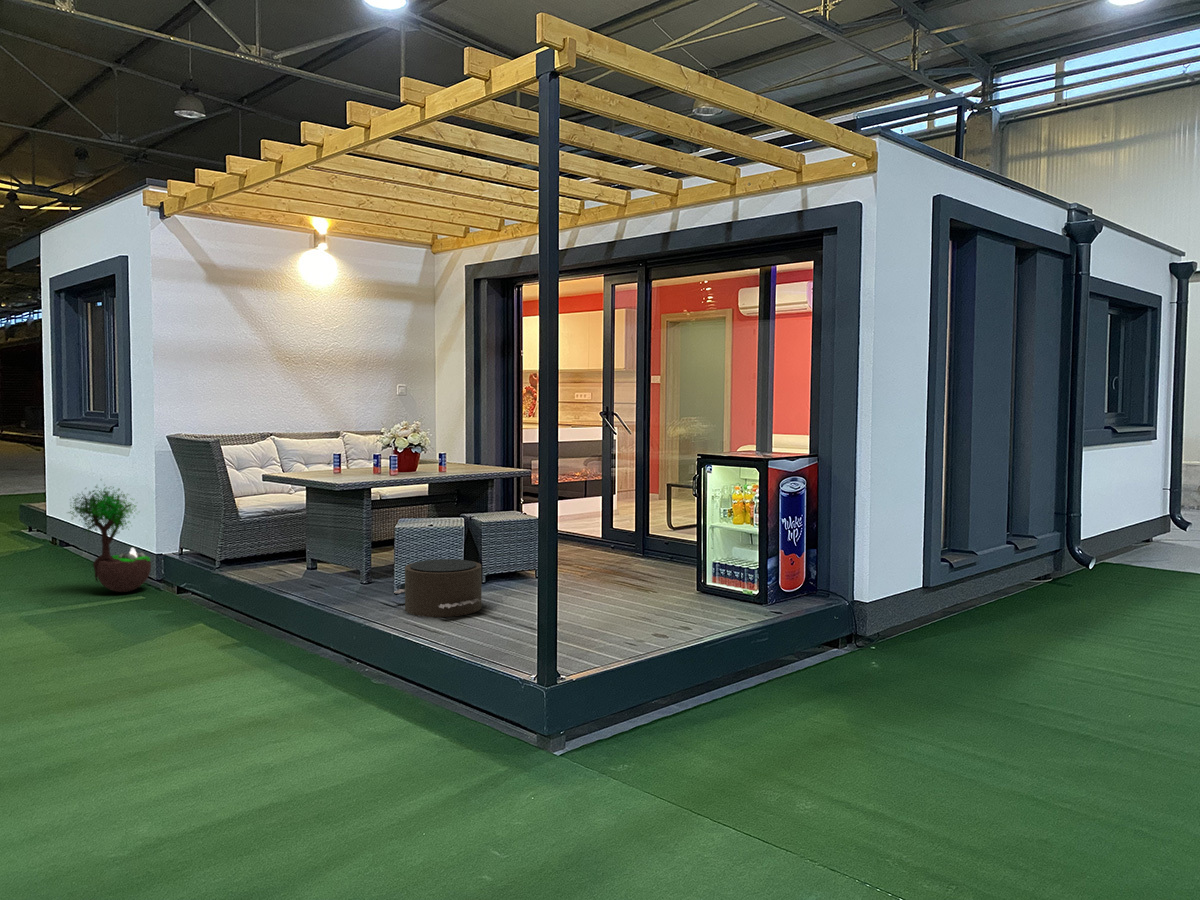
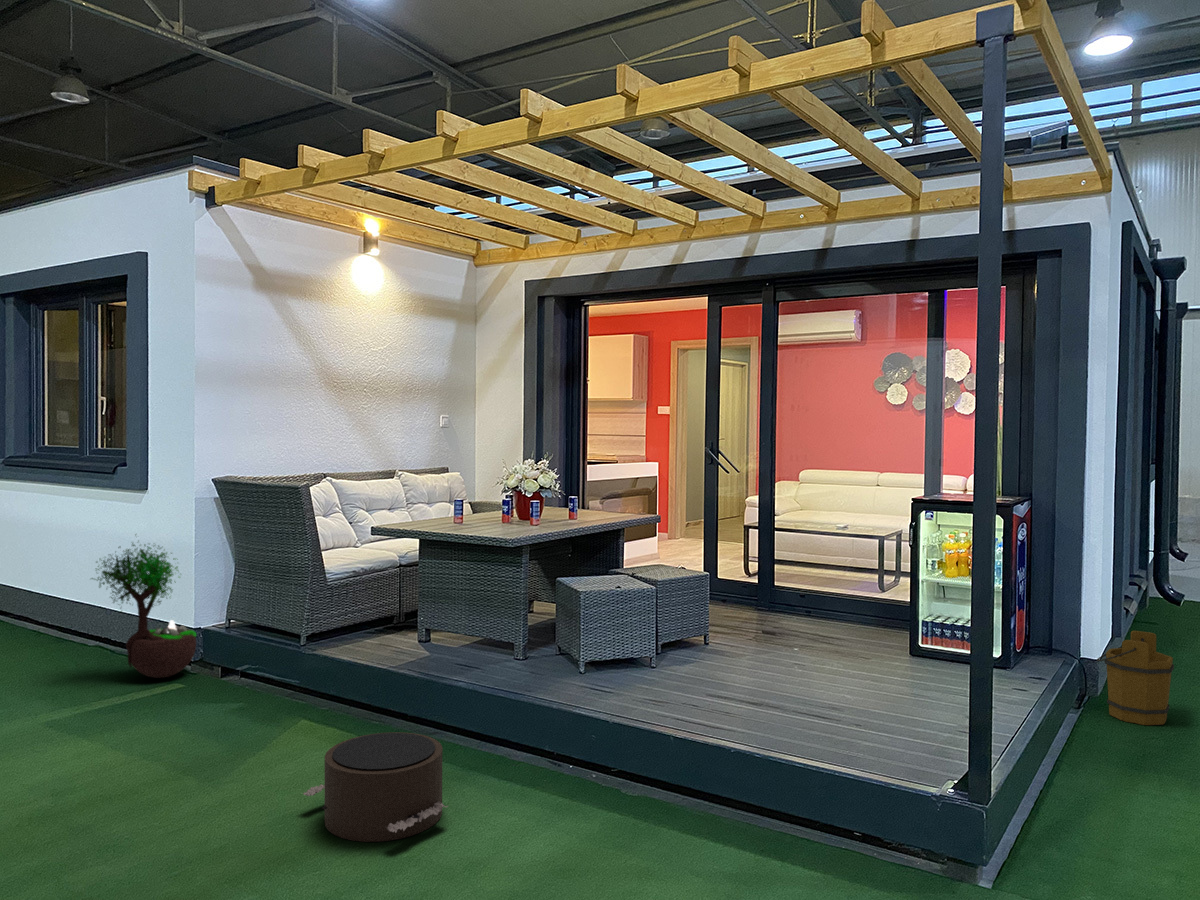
pouf: present [394,559,482,617] -> present [303,732,448,842]
bucket: none [853,581,917,665] -> present [1097,631,1174,725]

